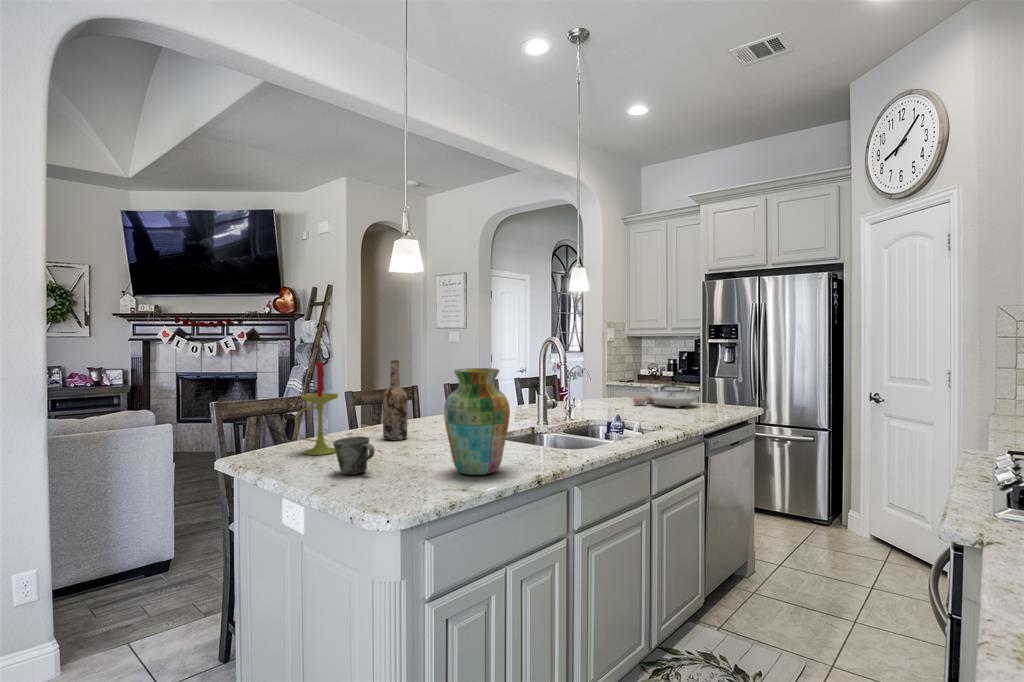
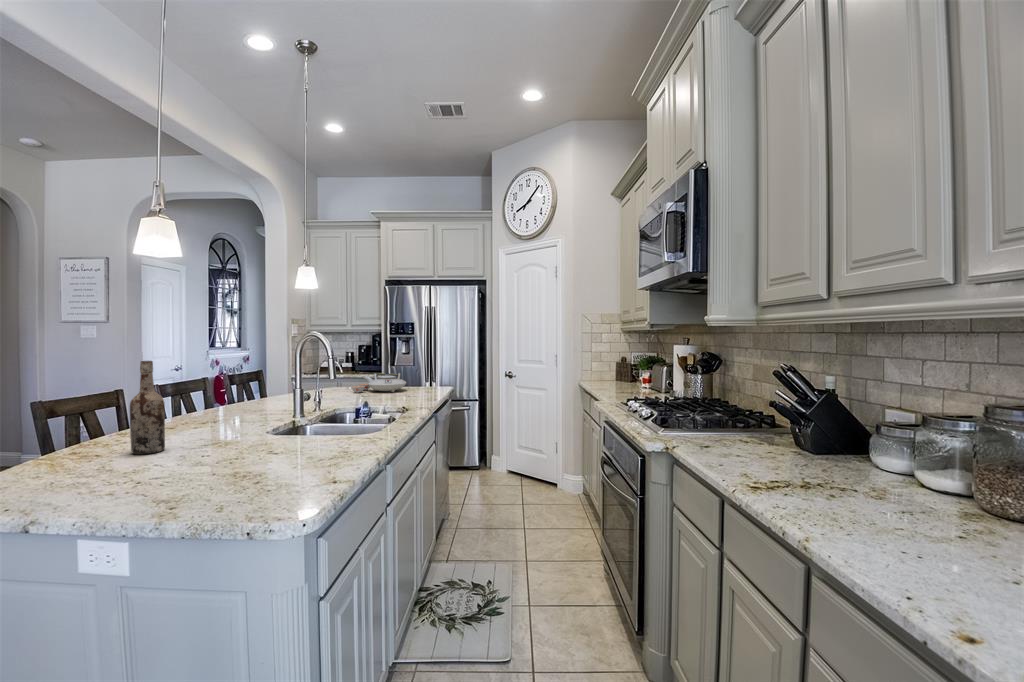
candle: present [295,362,338,455] -> none [25,362,90,487]
vase: present [444,368,510,475] -> none [275,364,346,470]
mug: present [333,436,375,475] -> none [133,449,199,498]

